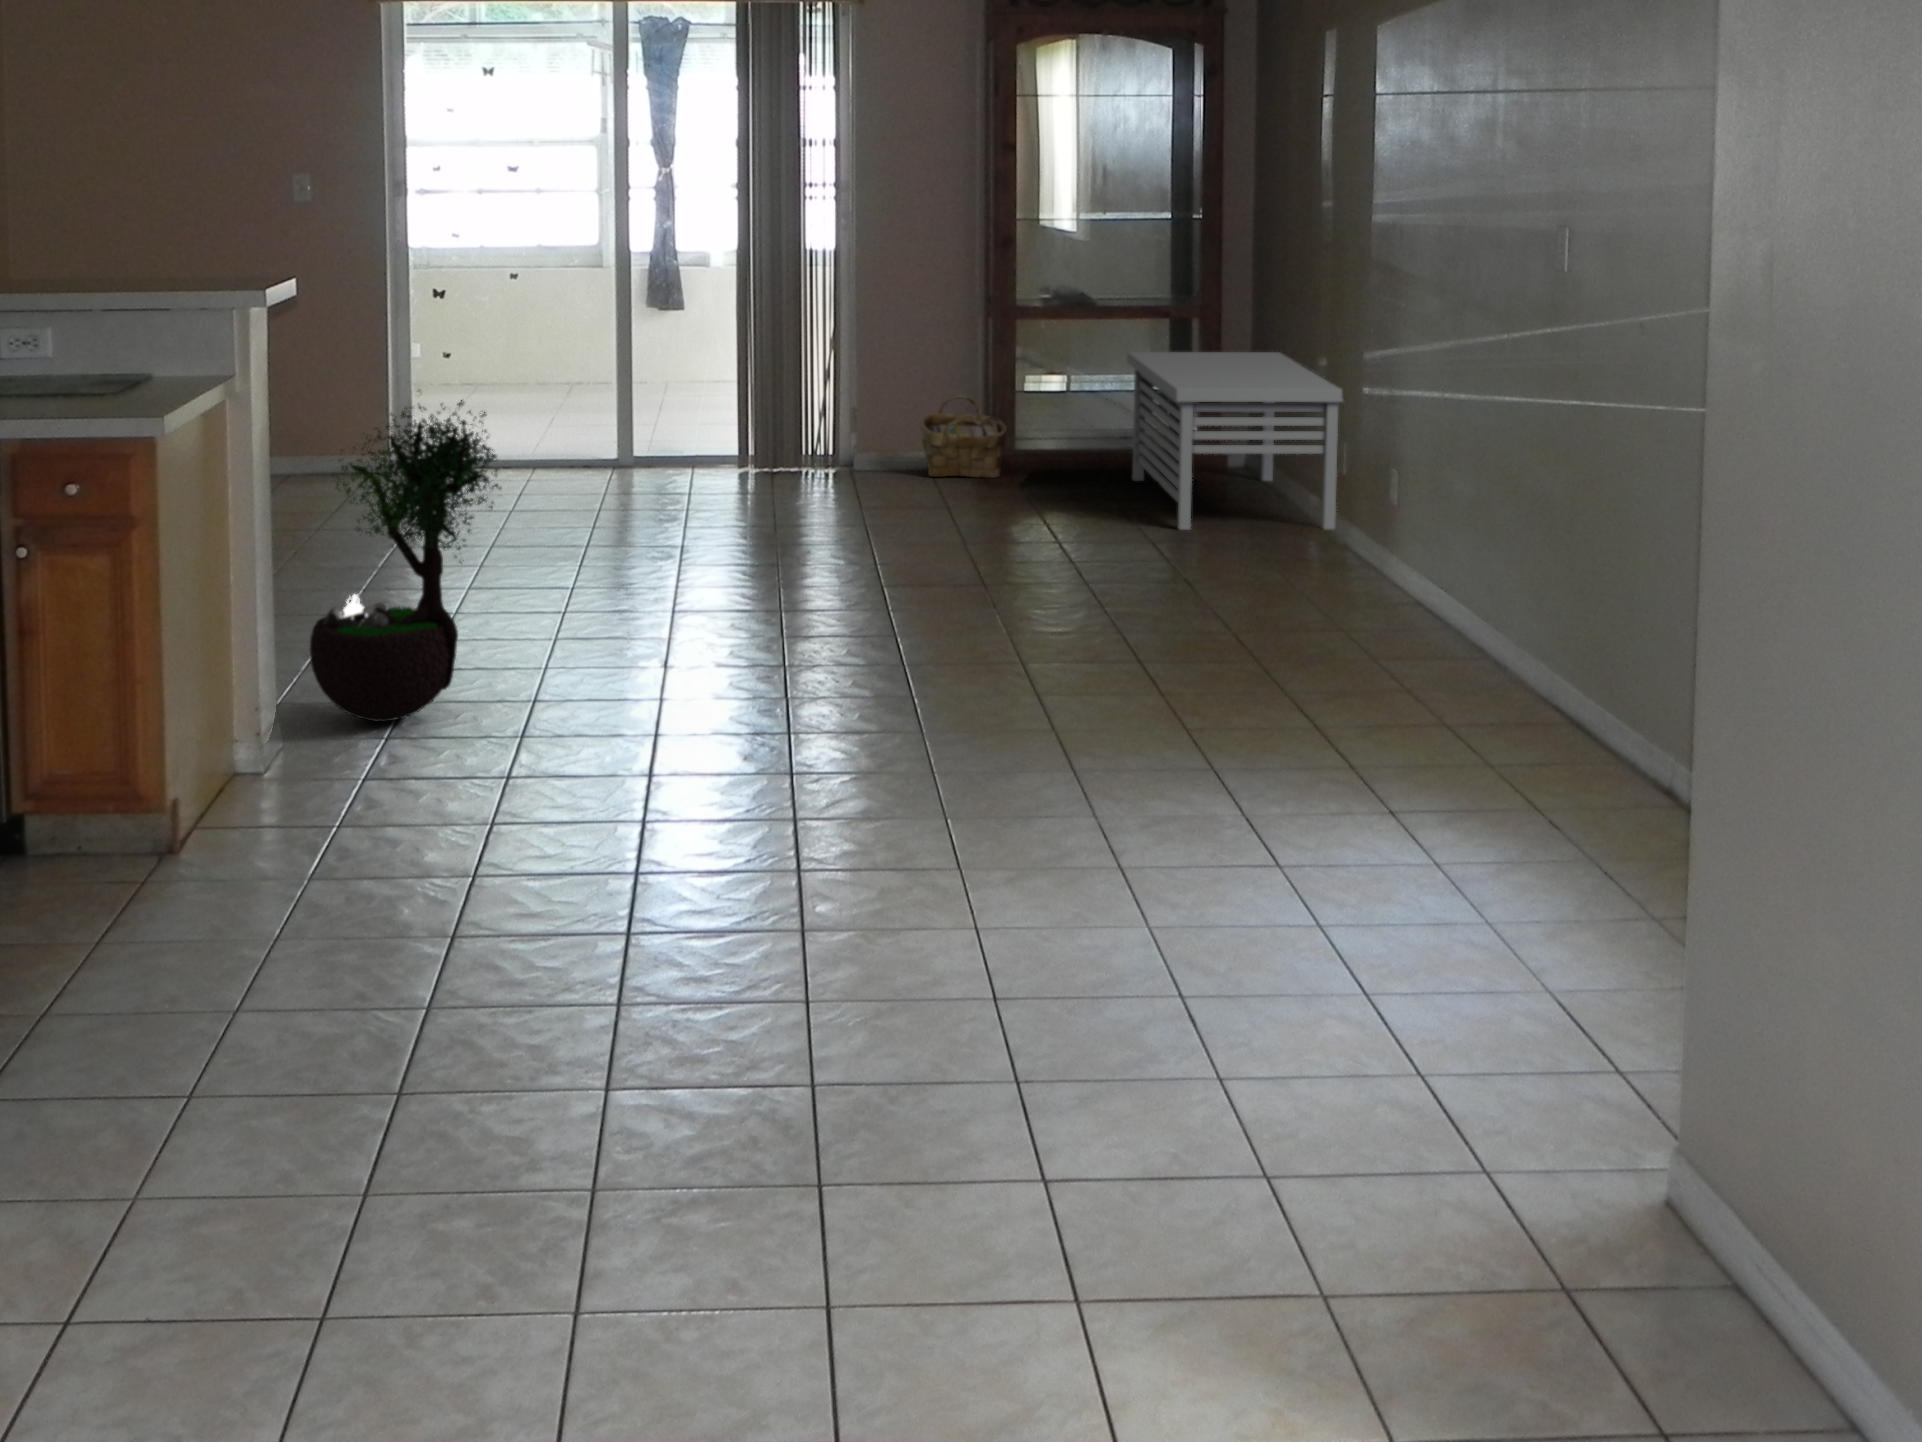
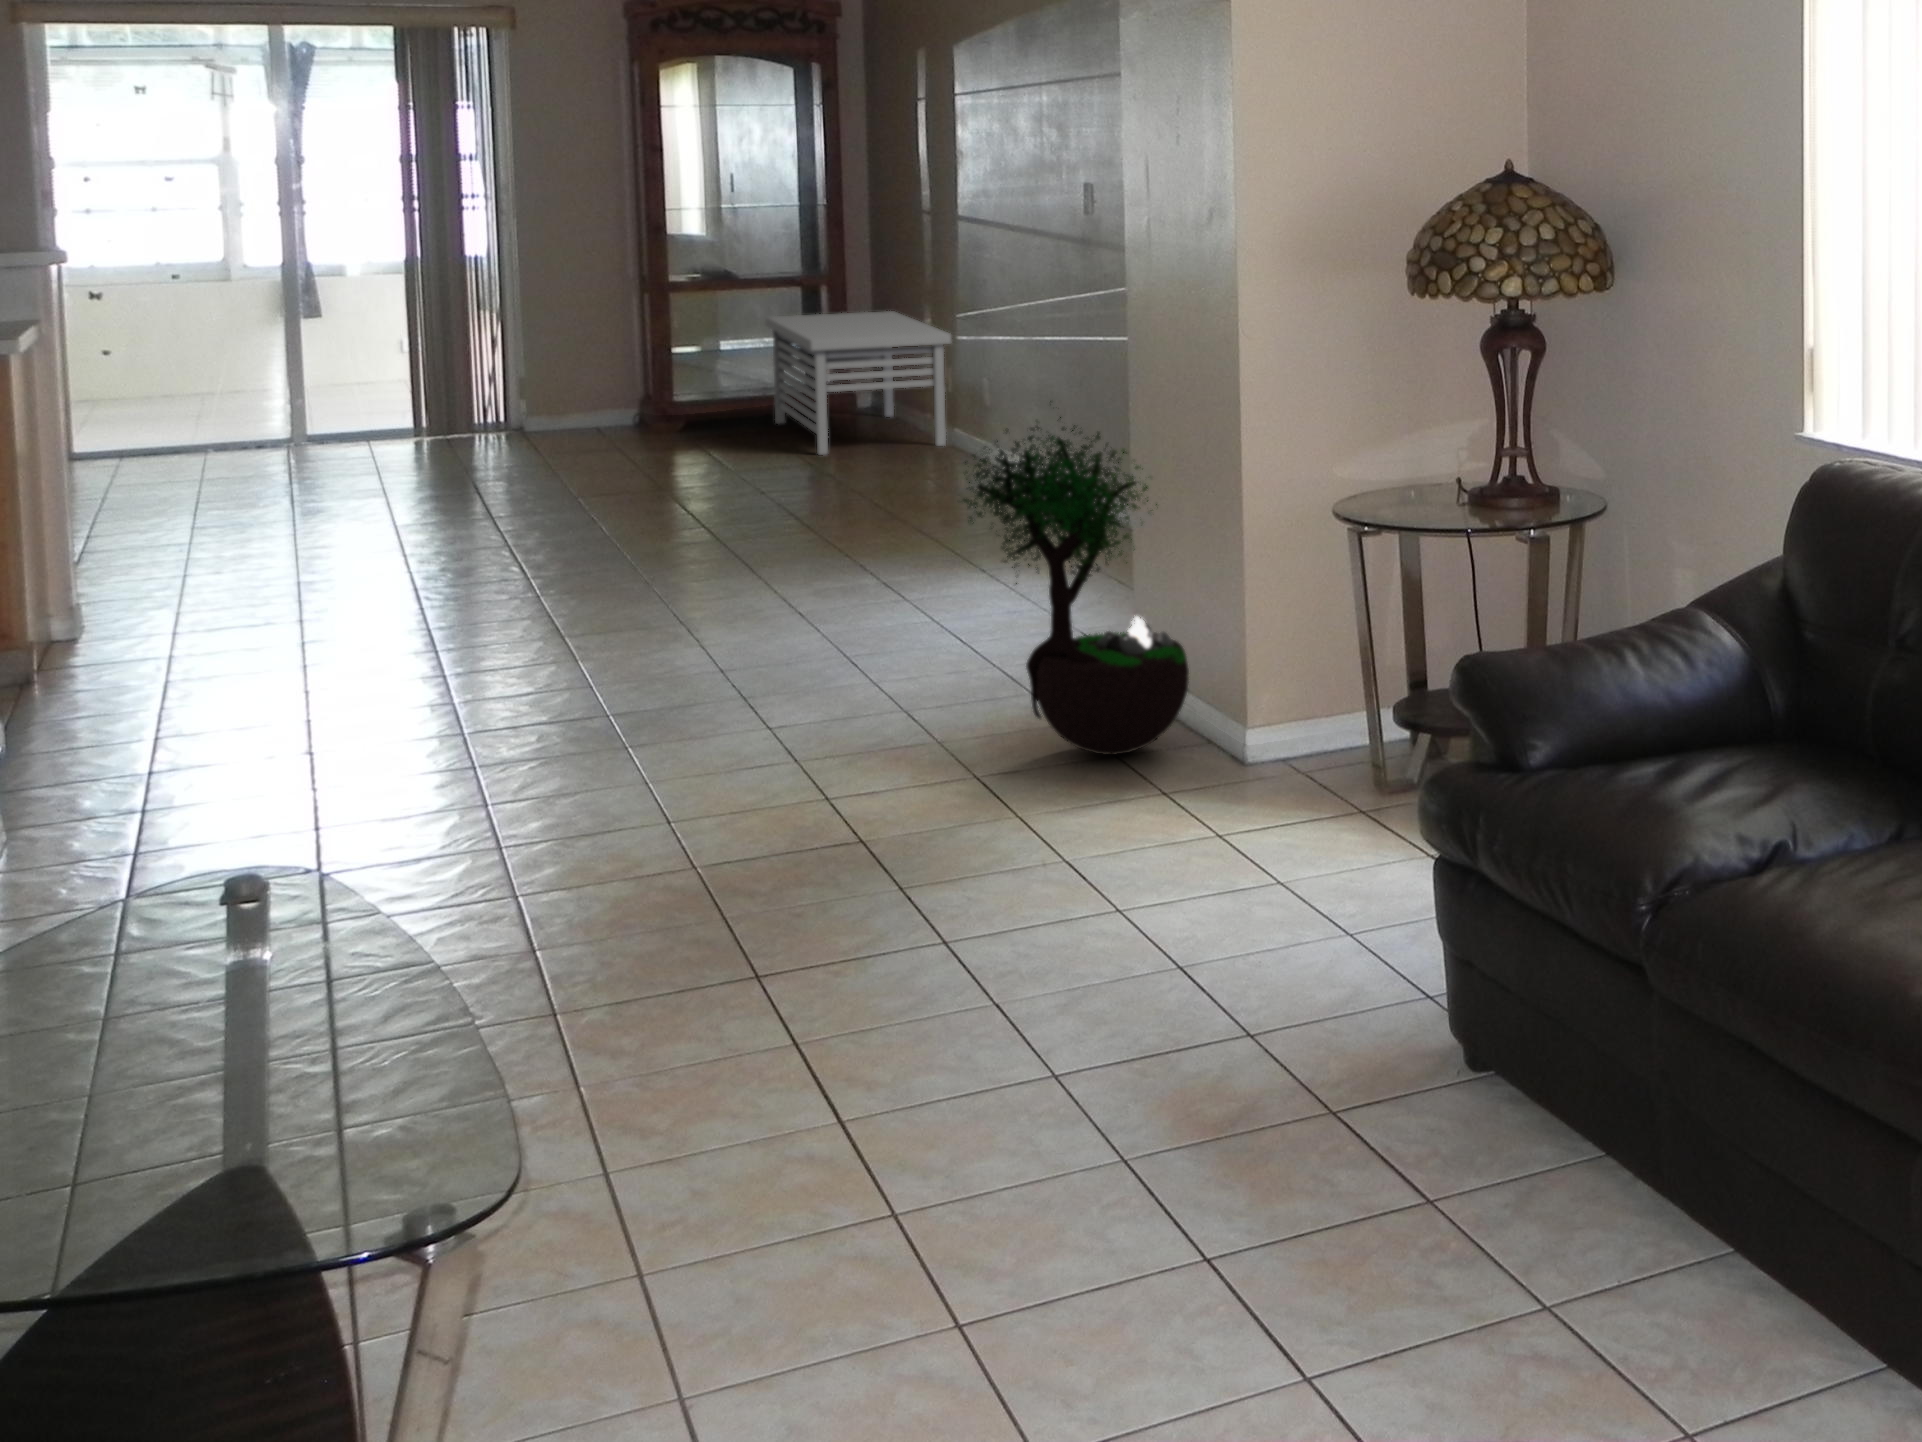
woven basket: present [920,395,1007,478] -> none [583,362,662,433]
potted tree: present [310,400,501,722] -> present [963,401,1189,755]

